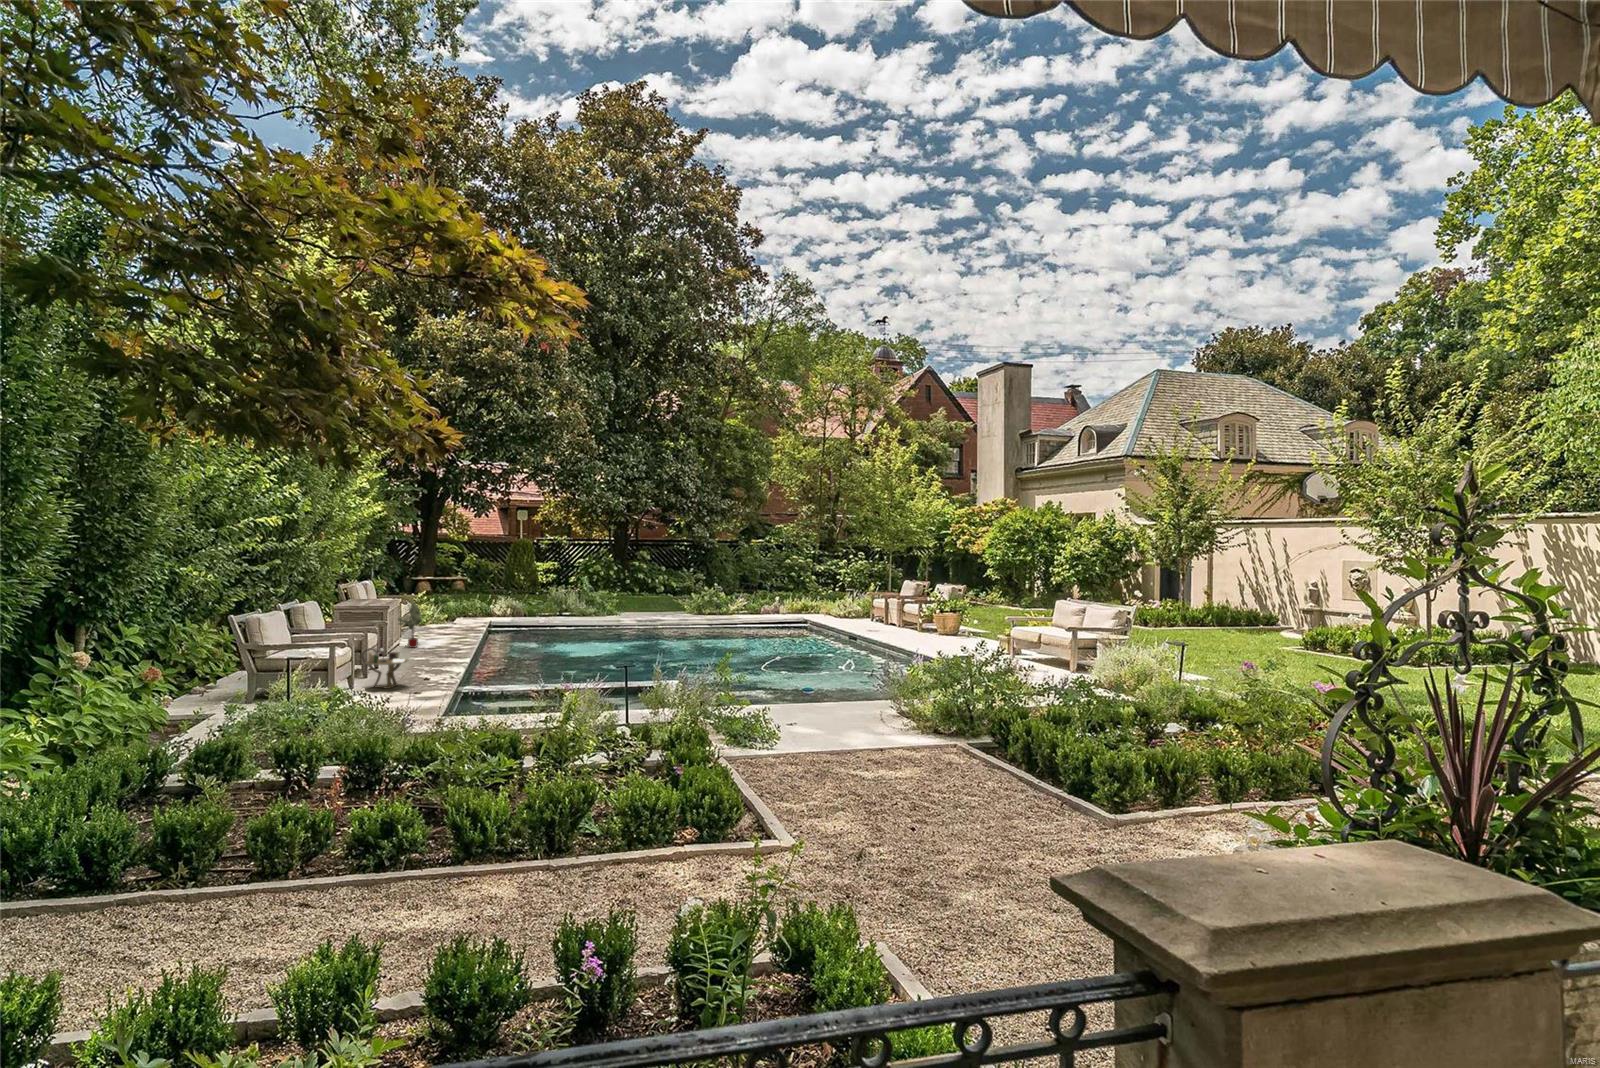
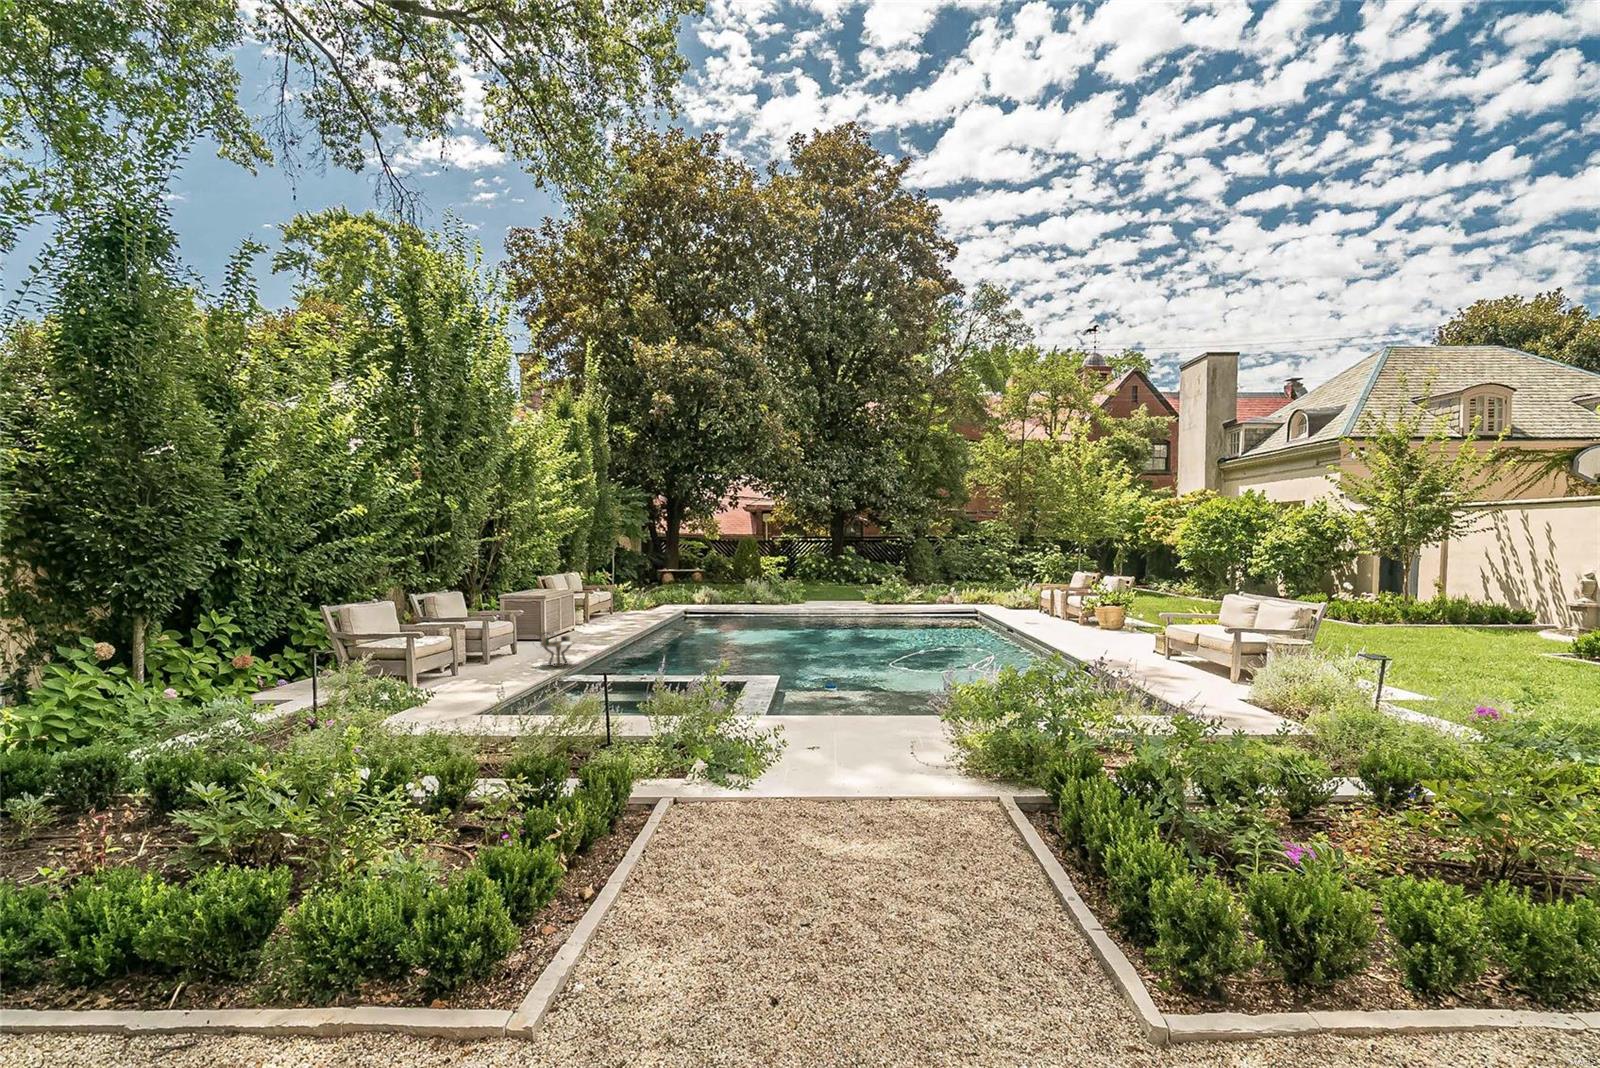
potted tree: present [398,603,422,648] -> none [603,591,624,630]

